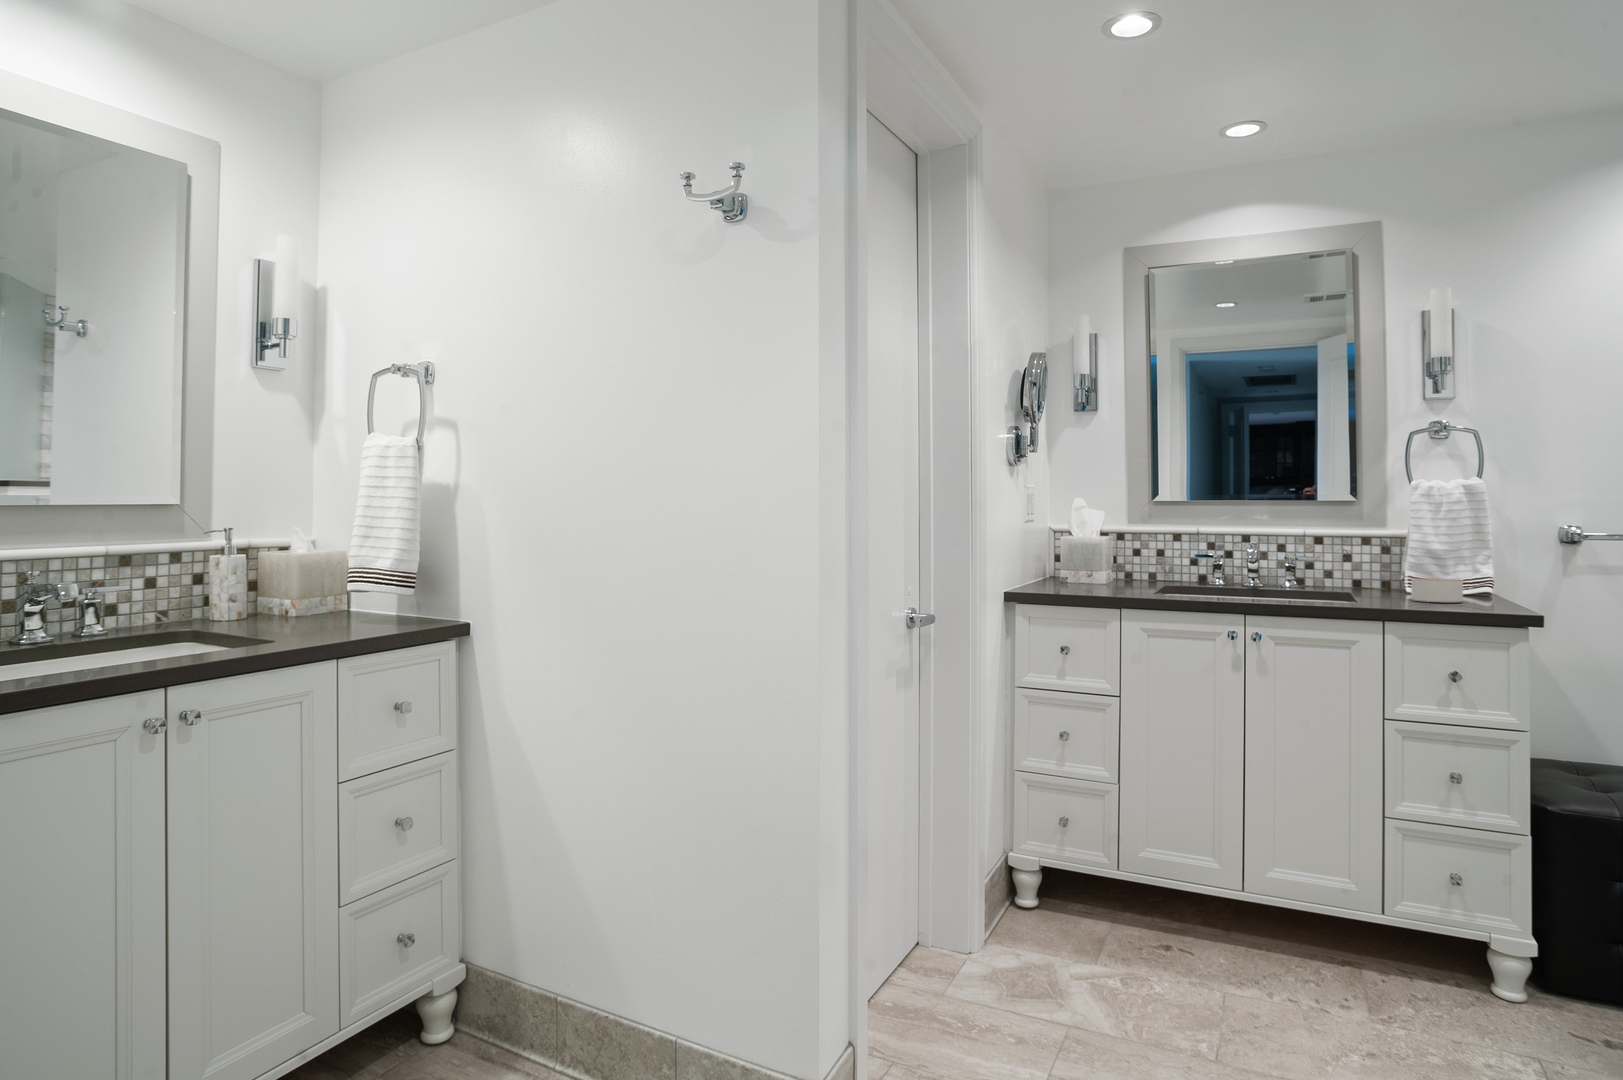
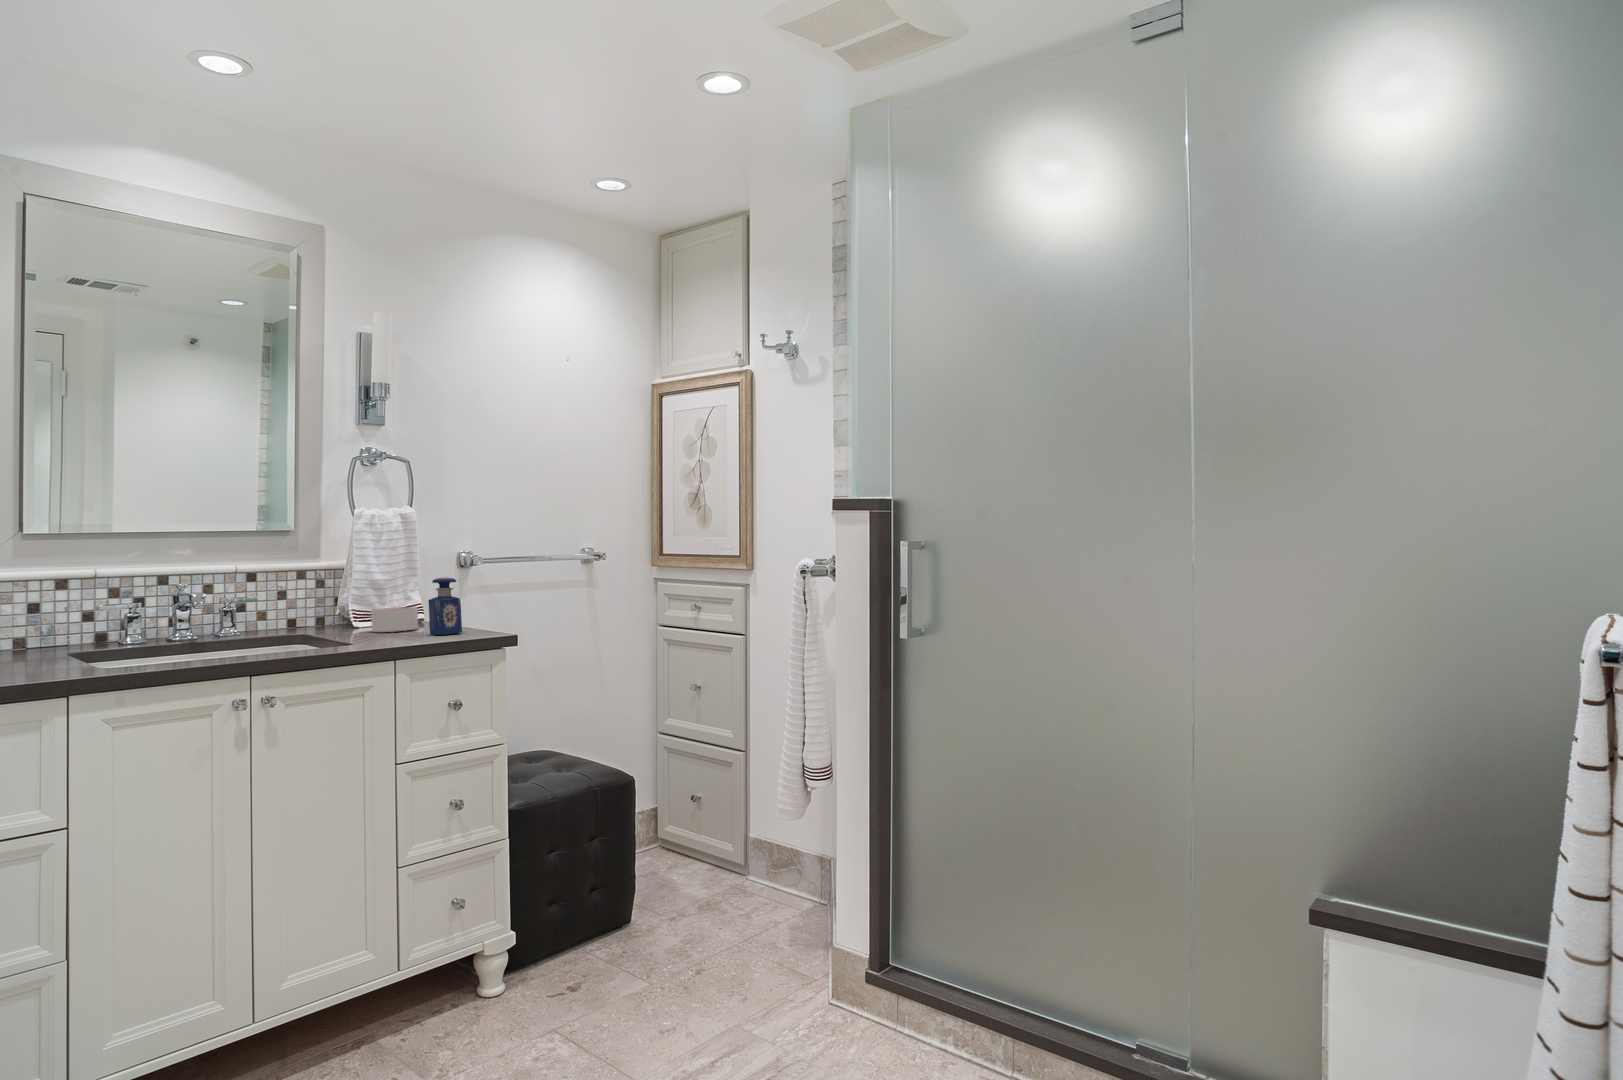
perfume bottle: none [1459,552,1495,611] -> present [428,577,462,635]

